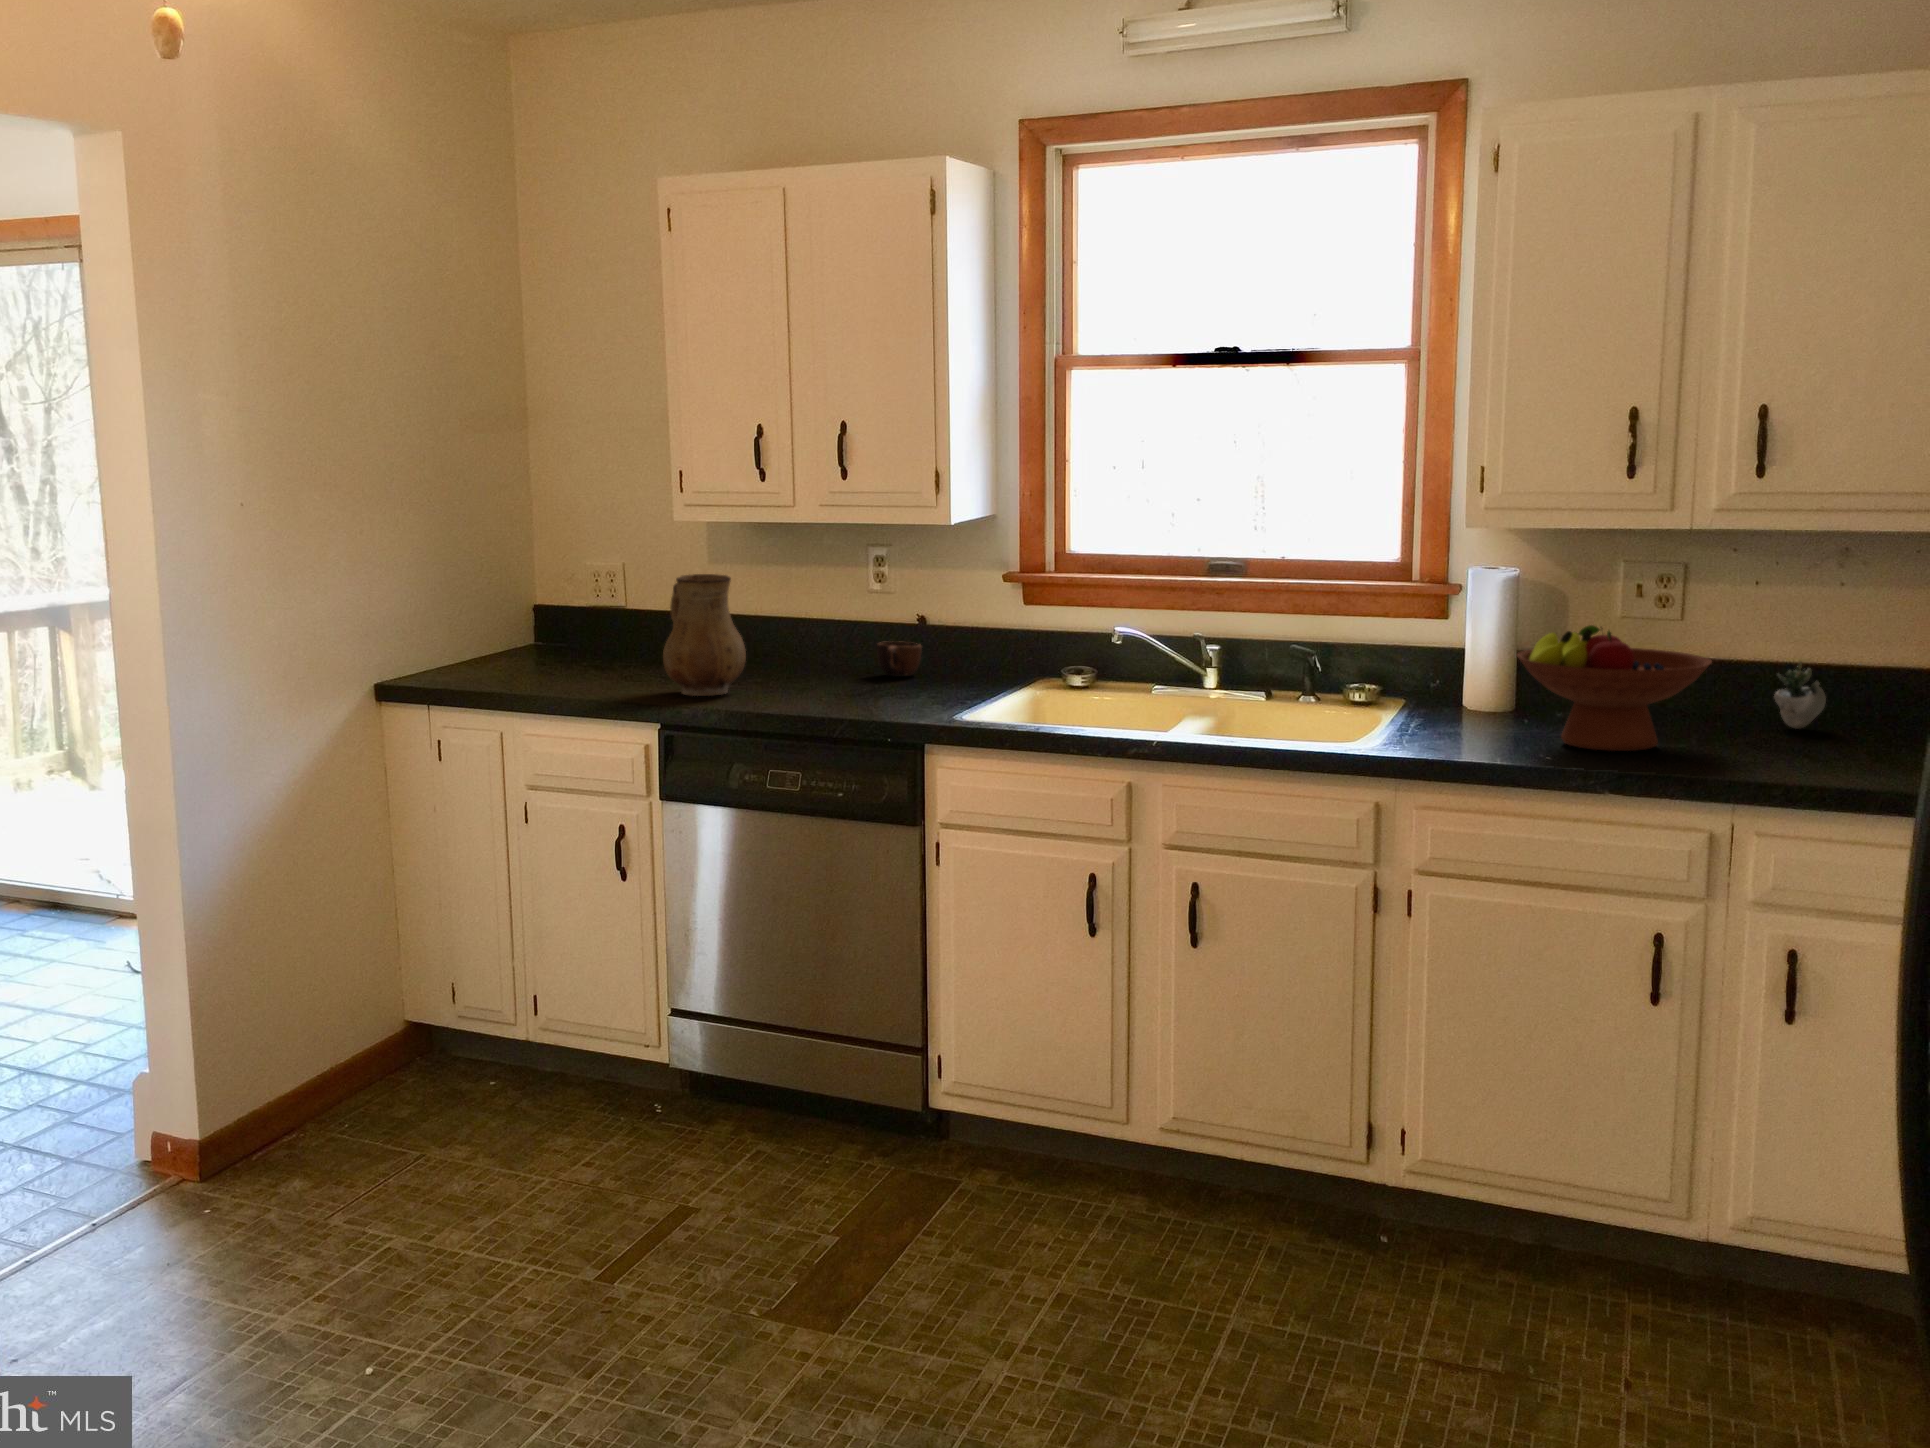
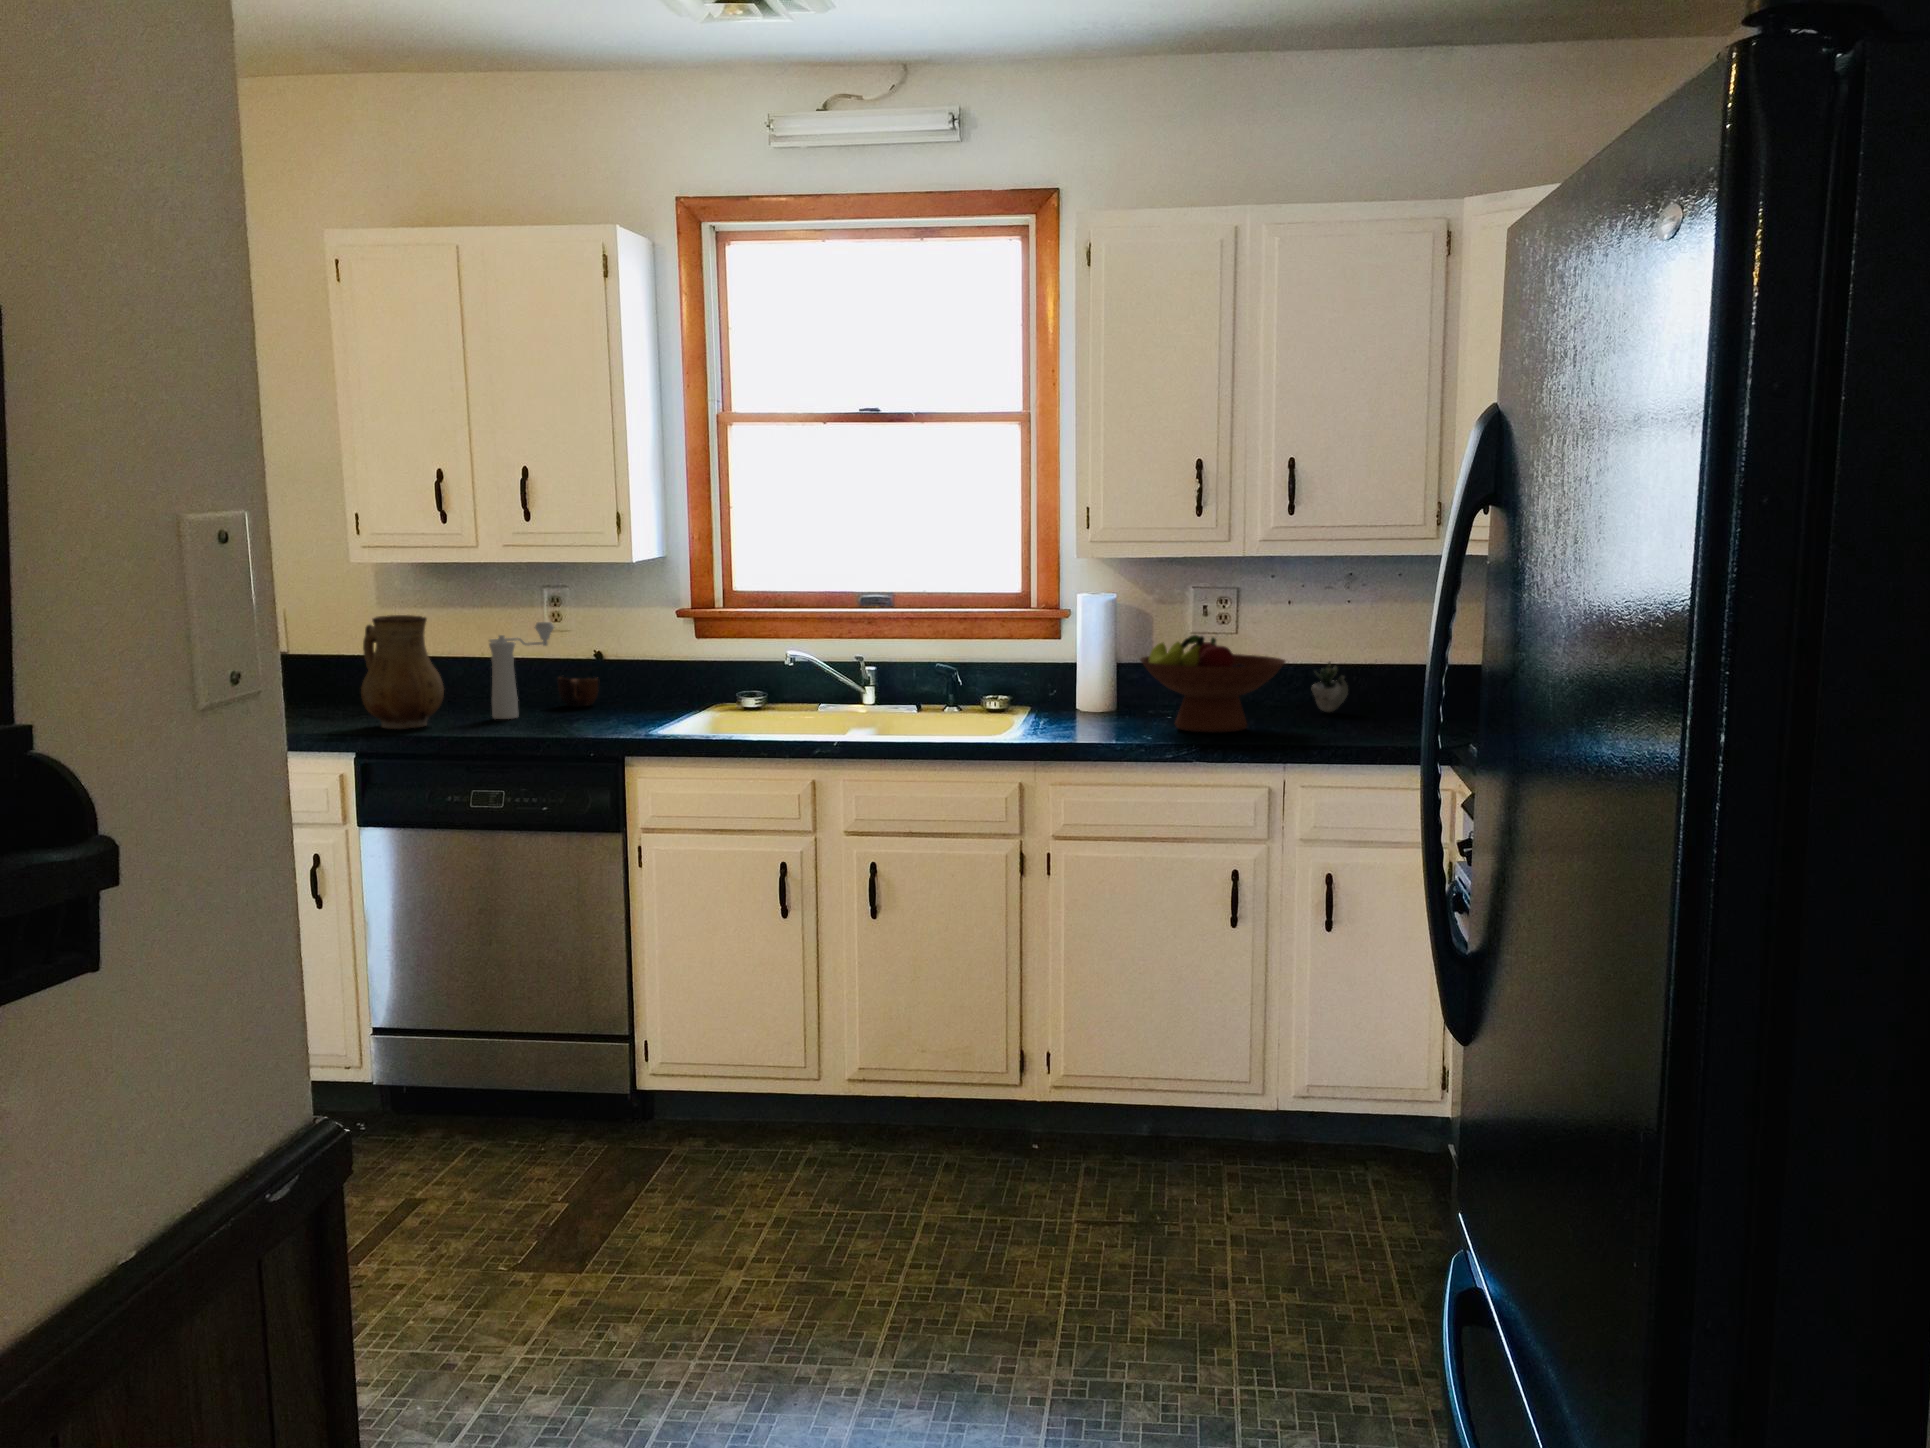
pepper mill: none [796,583,869,689] -> present [489,622,554,719]

